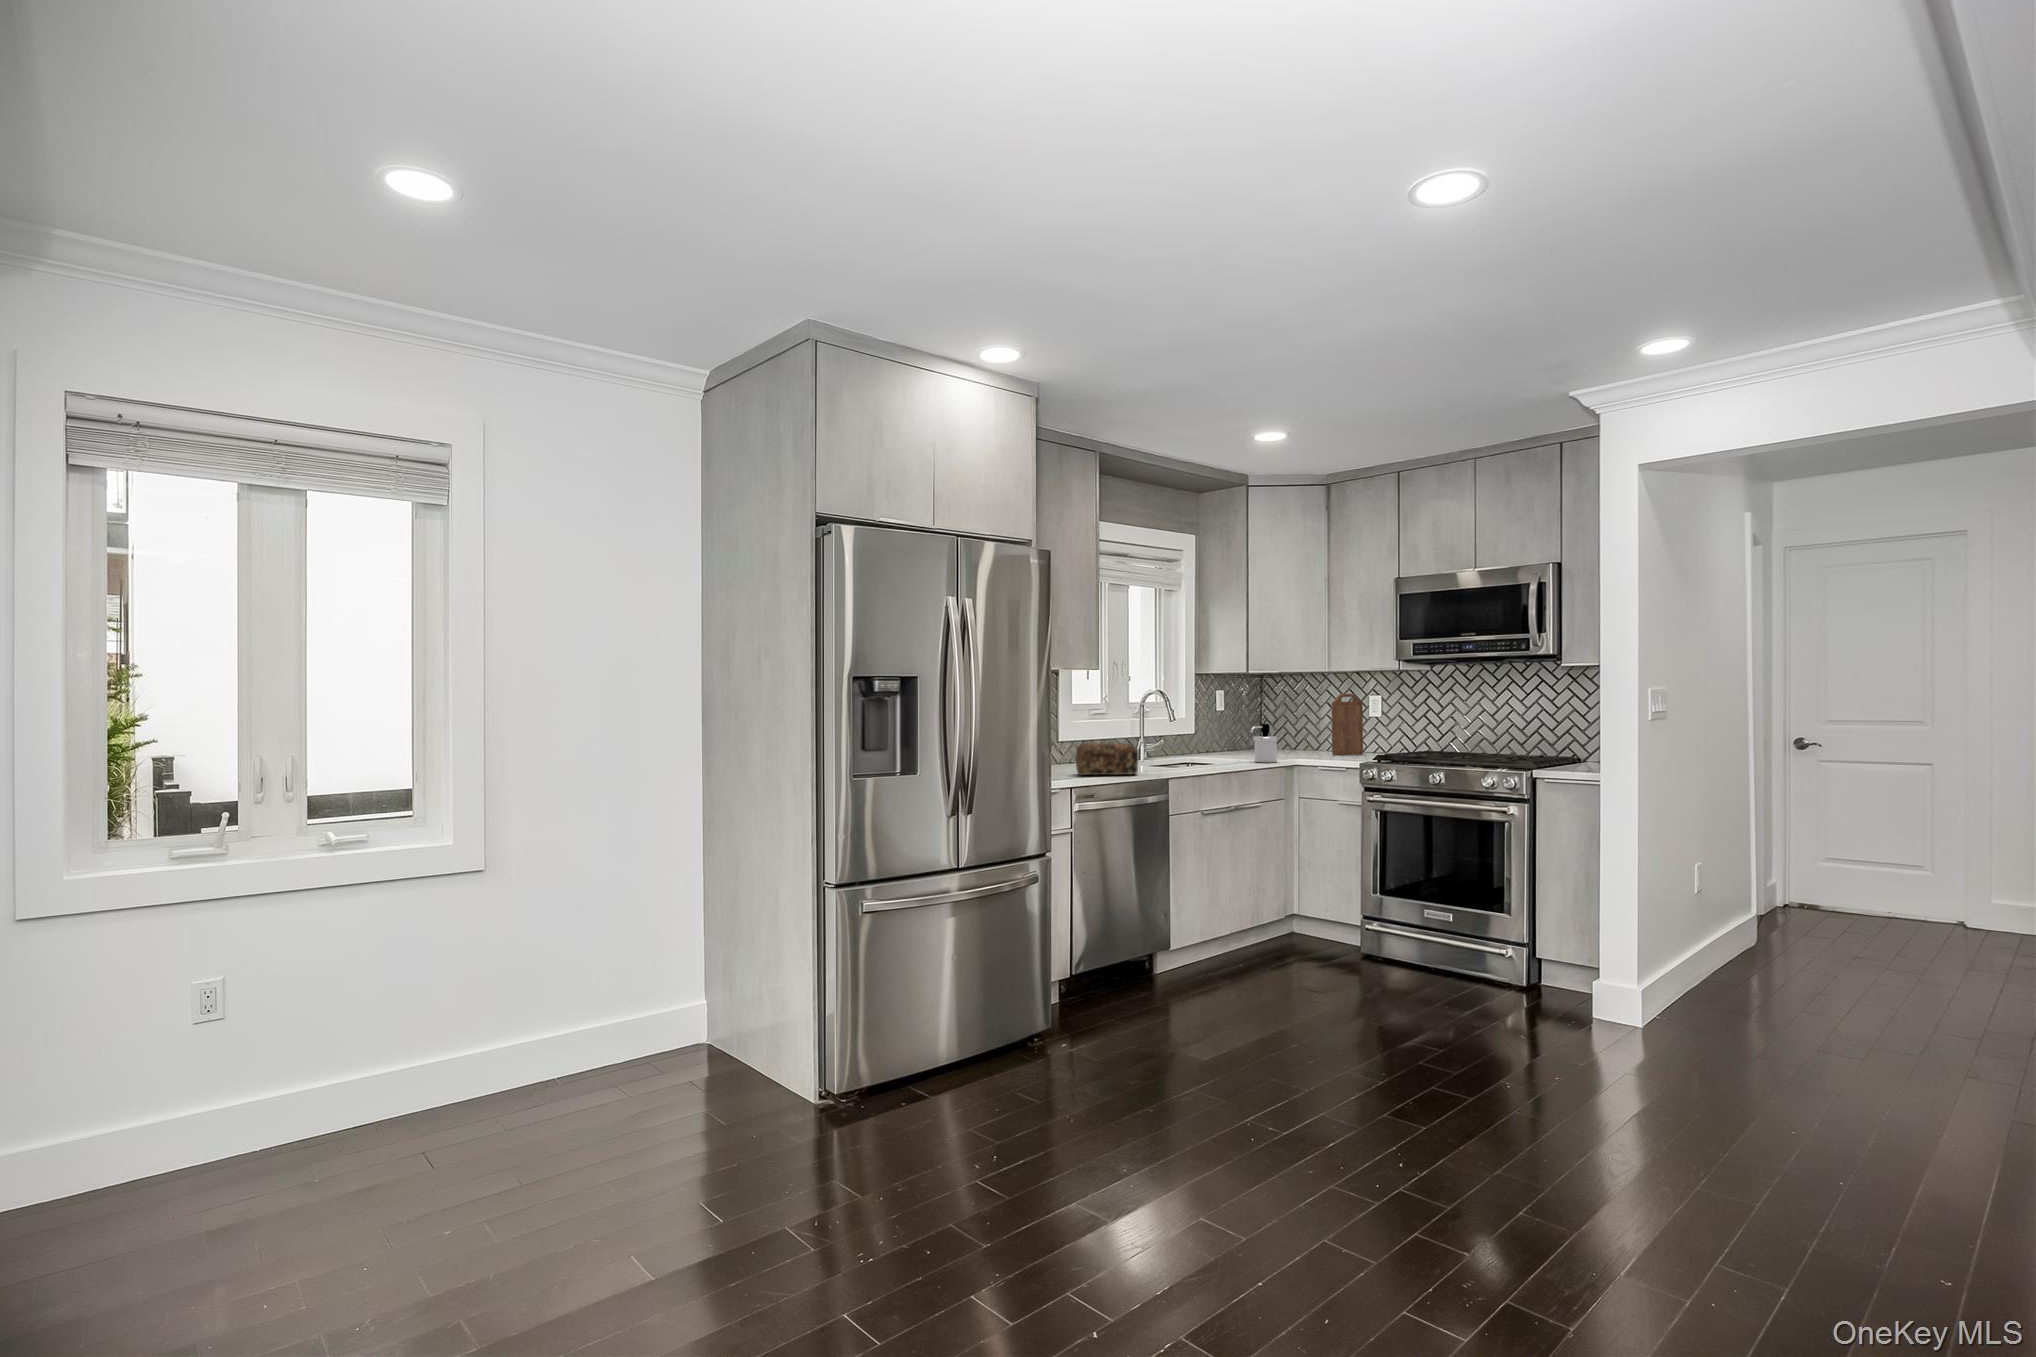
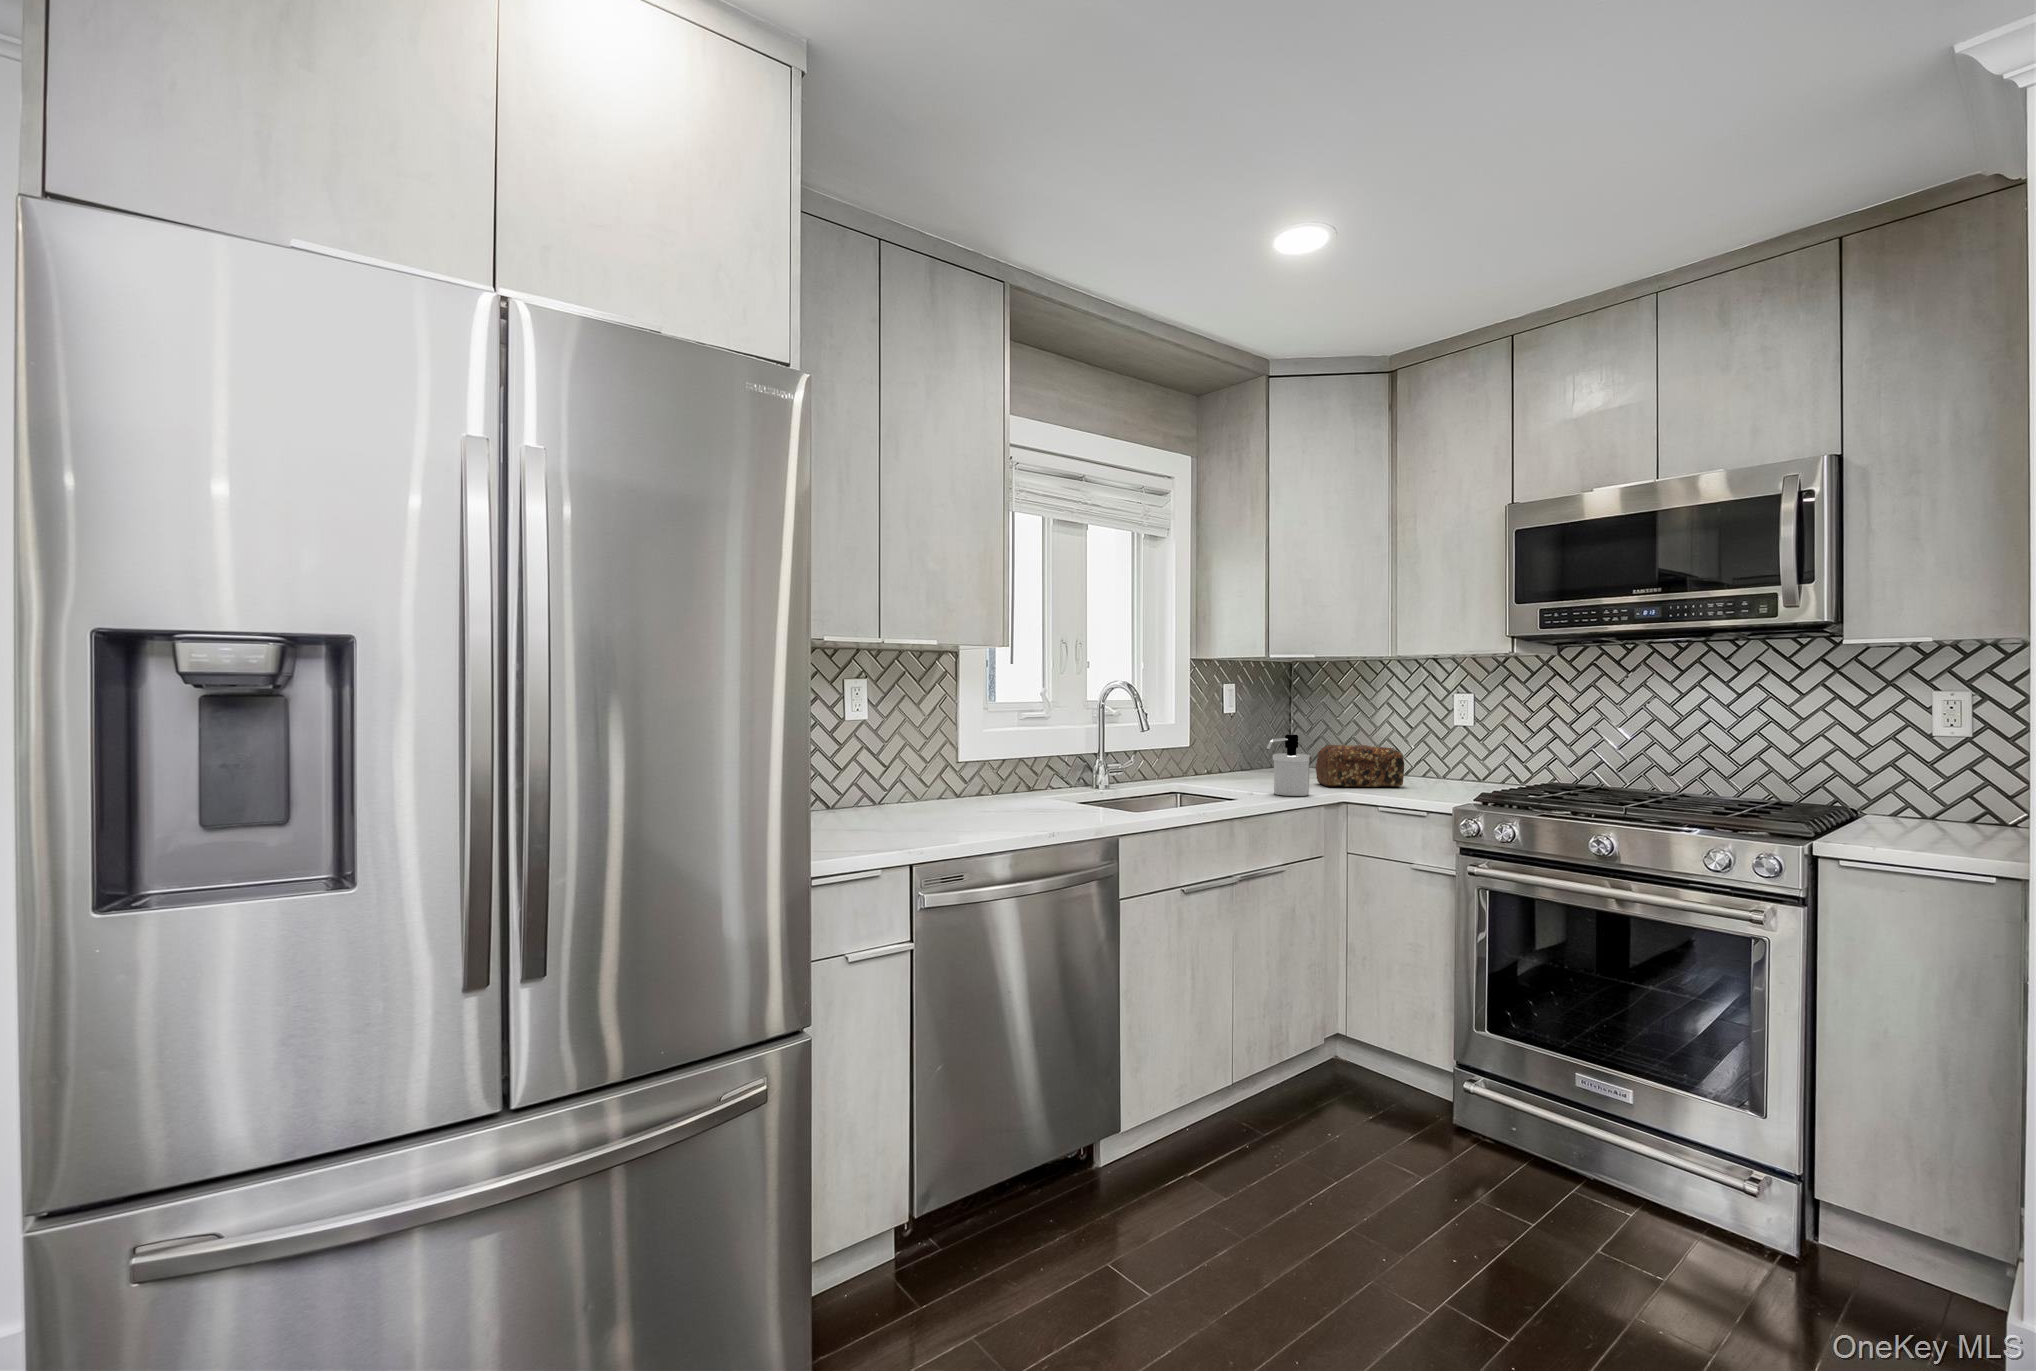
cutting board: present [1331,694,1363,755] -> none [1395,689,1443,781]
bread loaf: present [1076,743,1138,775] -> present [1316,745,1404,787]

